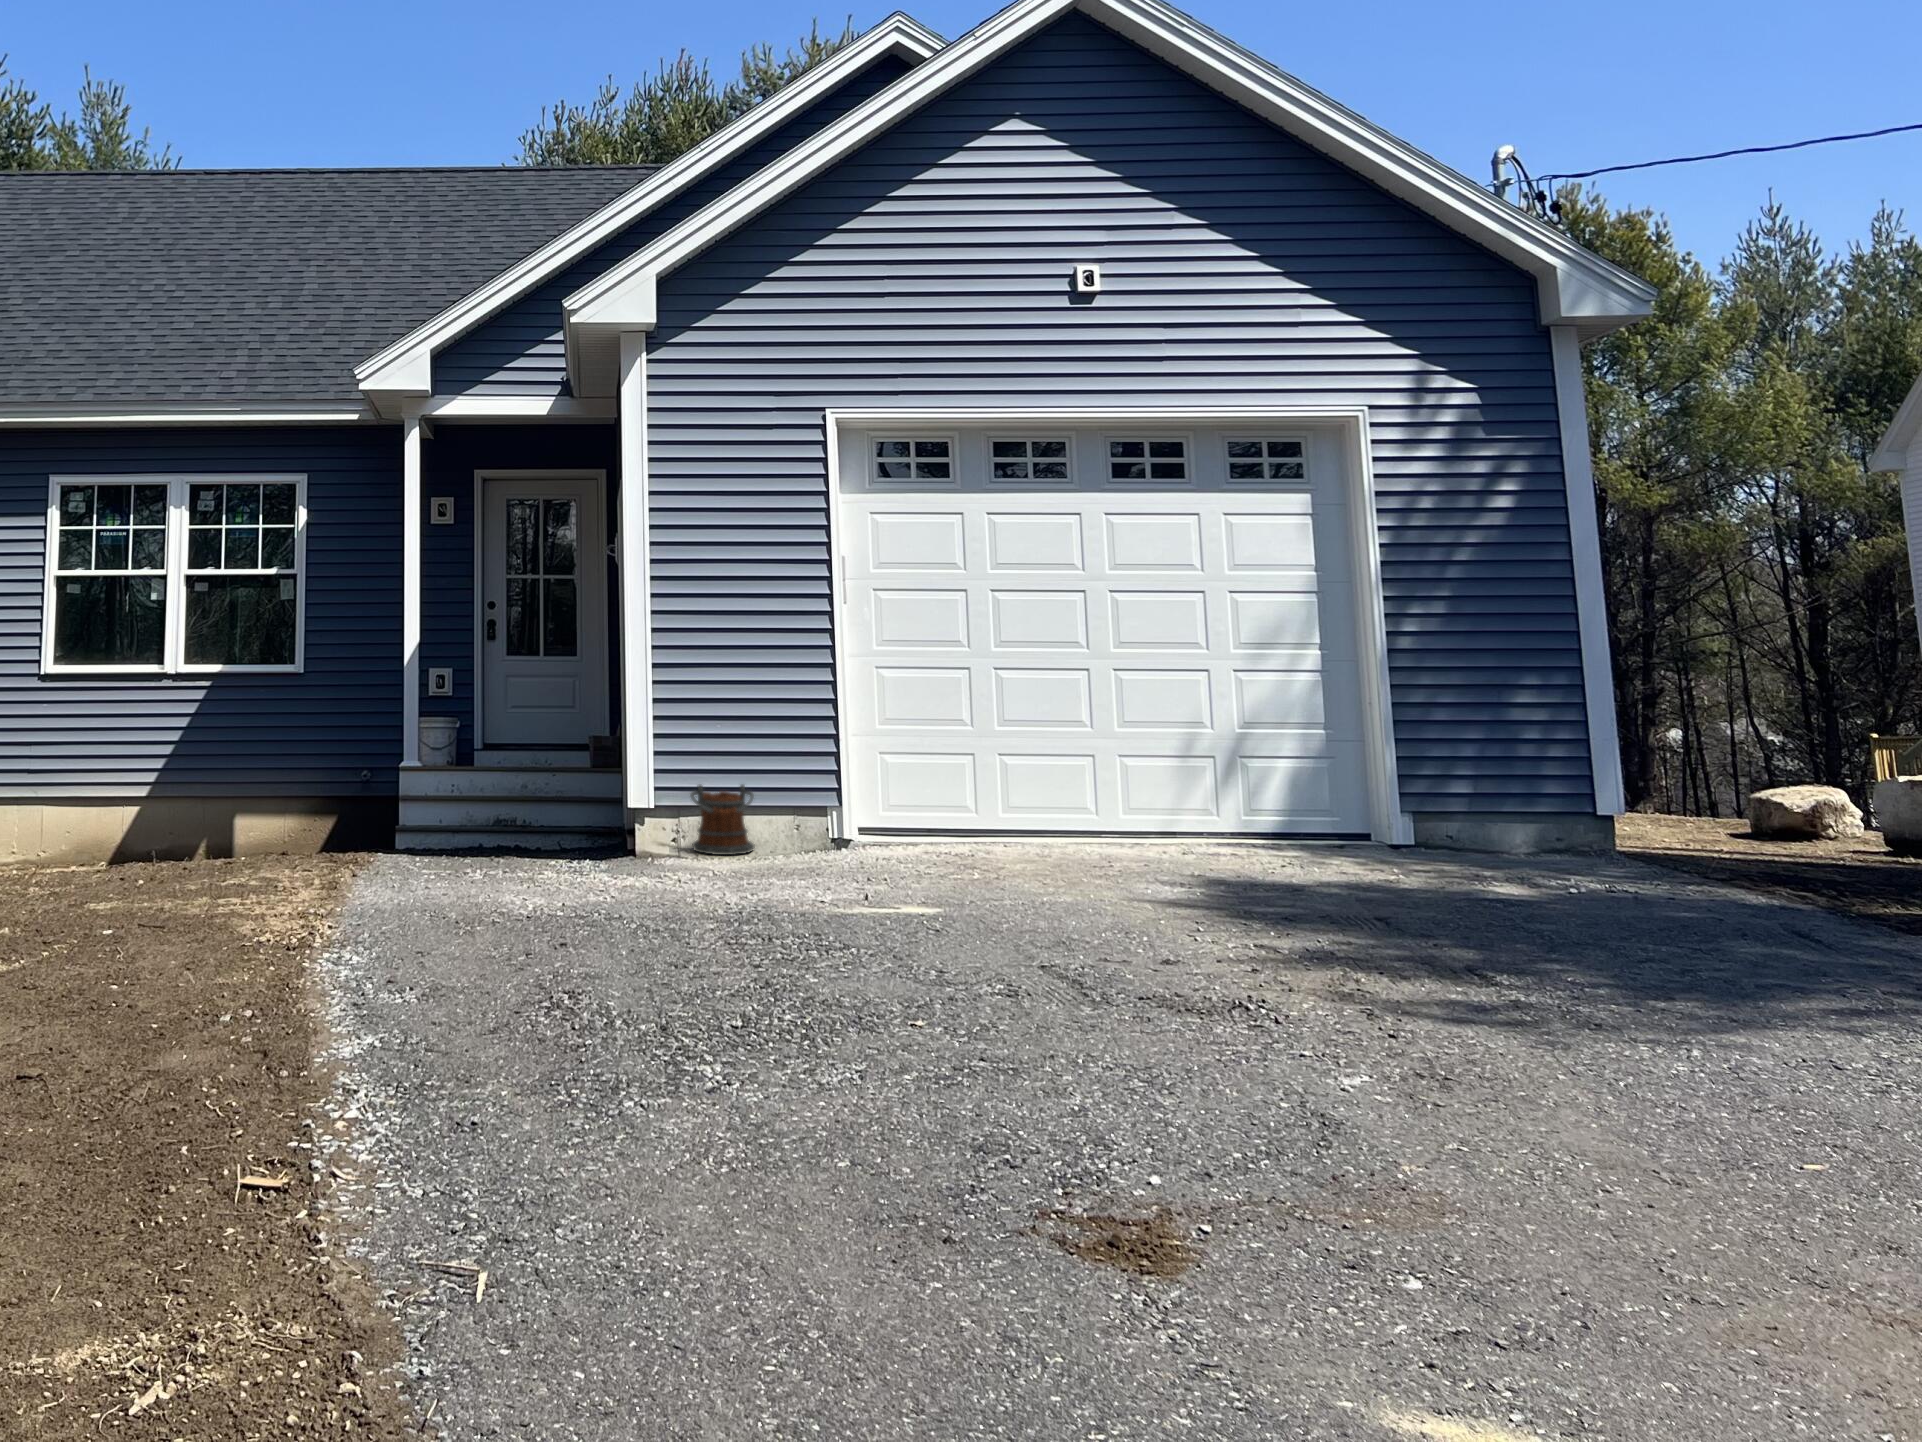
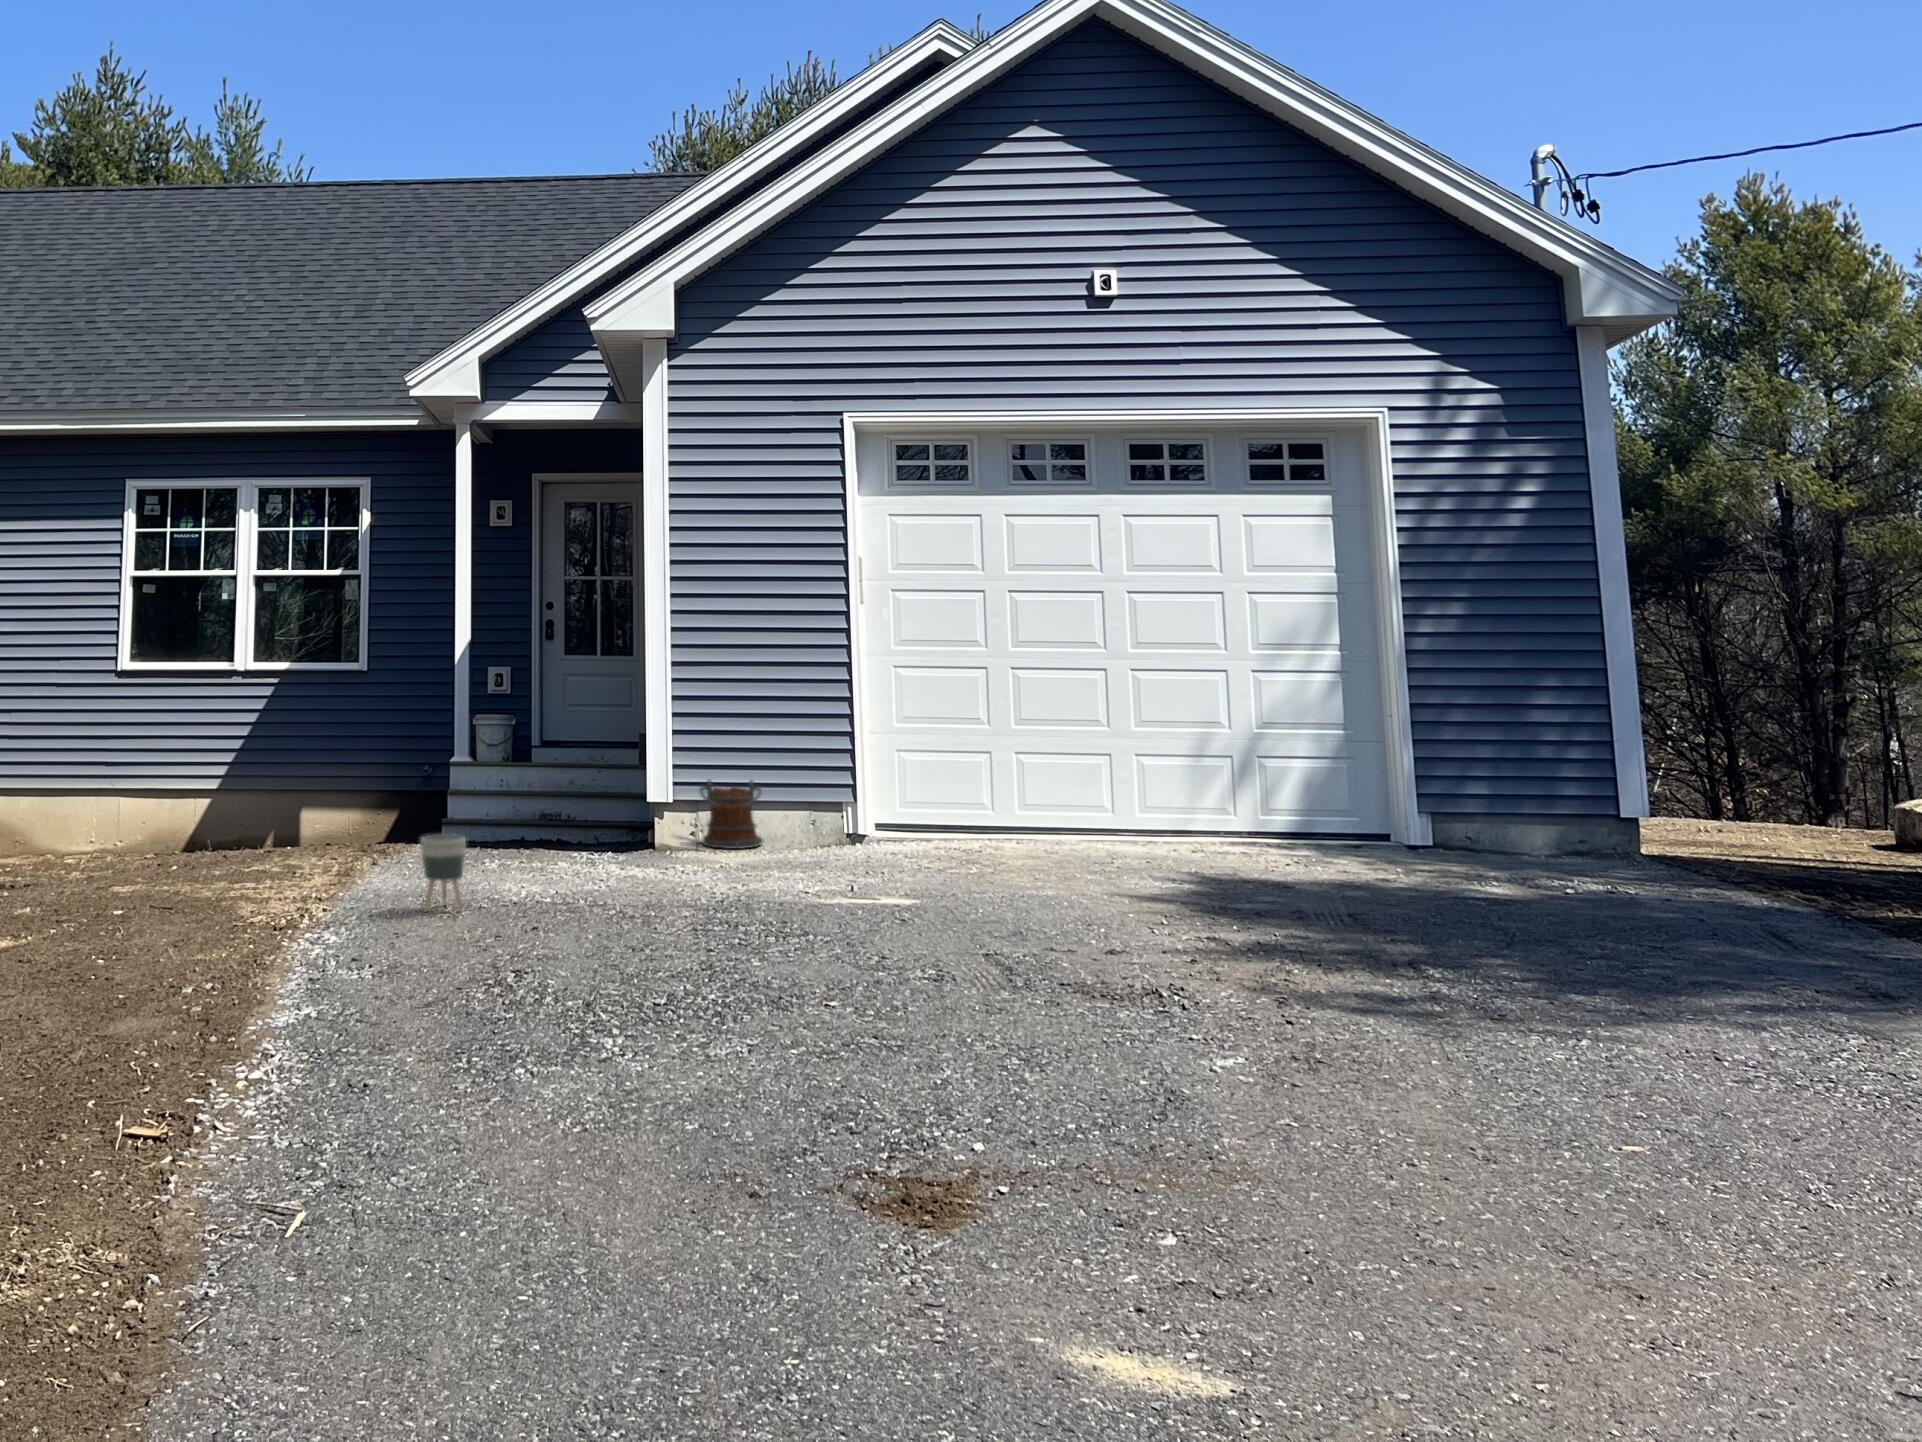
planter: none [440,847,488,928] -> present [420,834,466,911]

